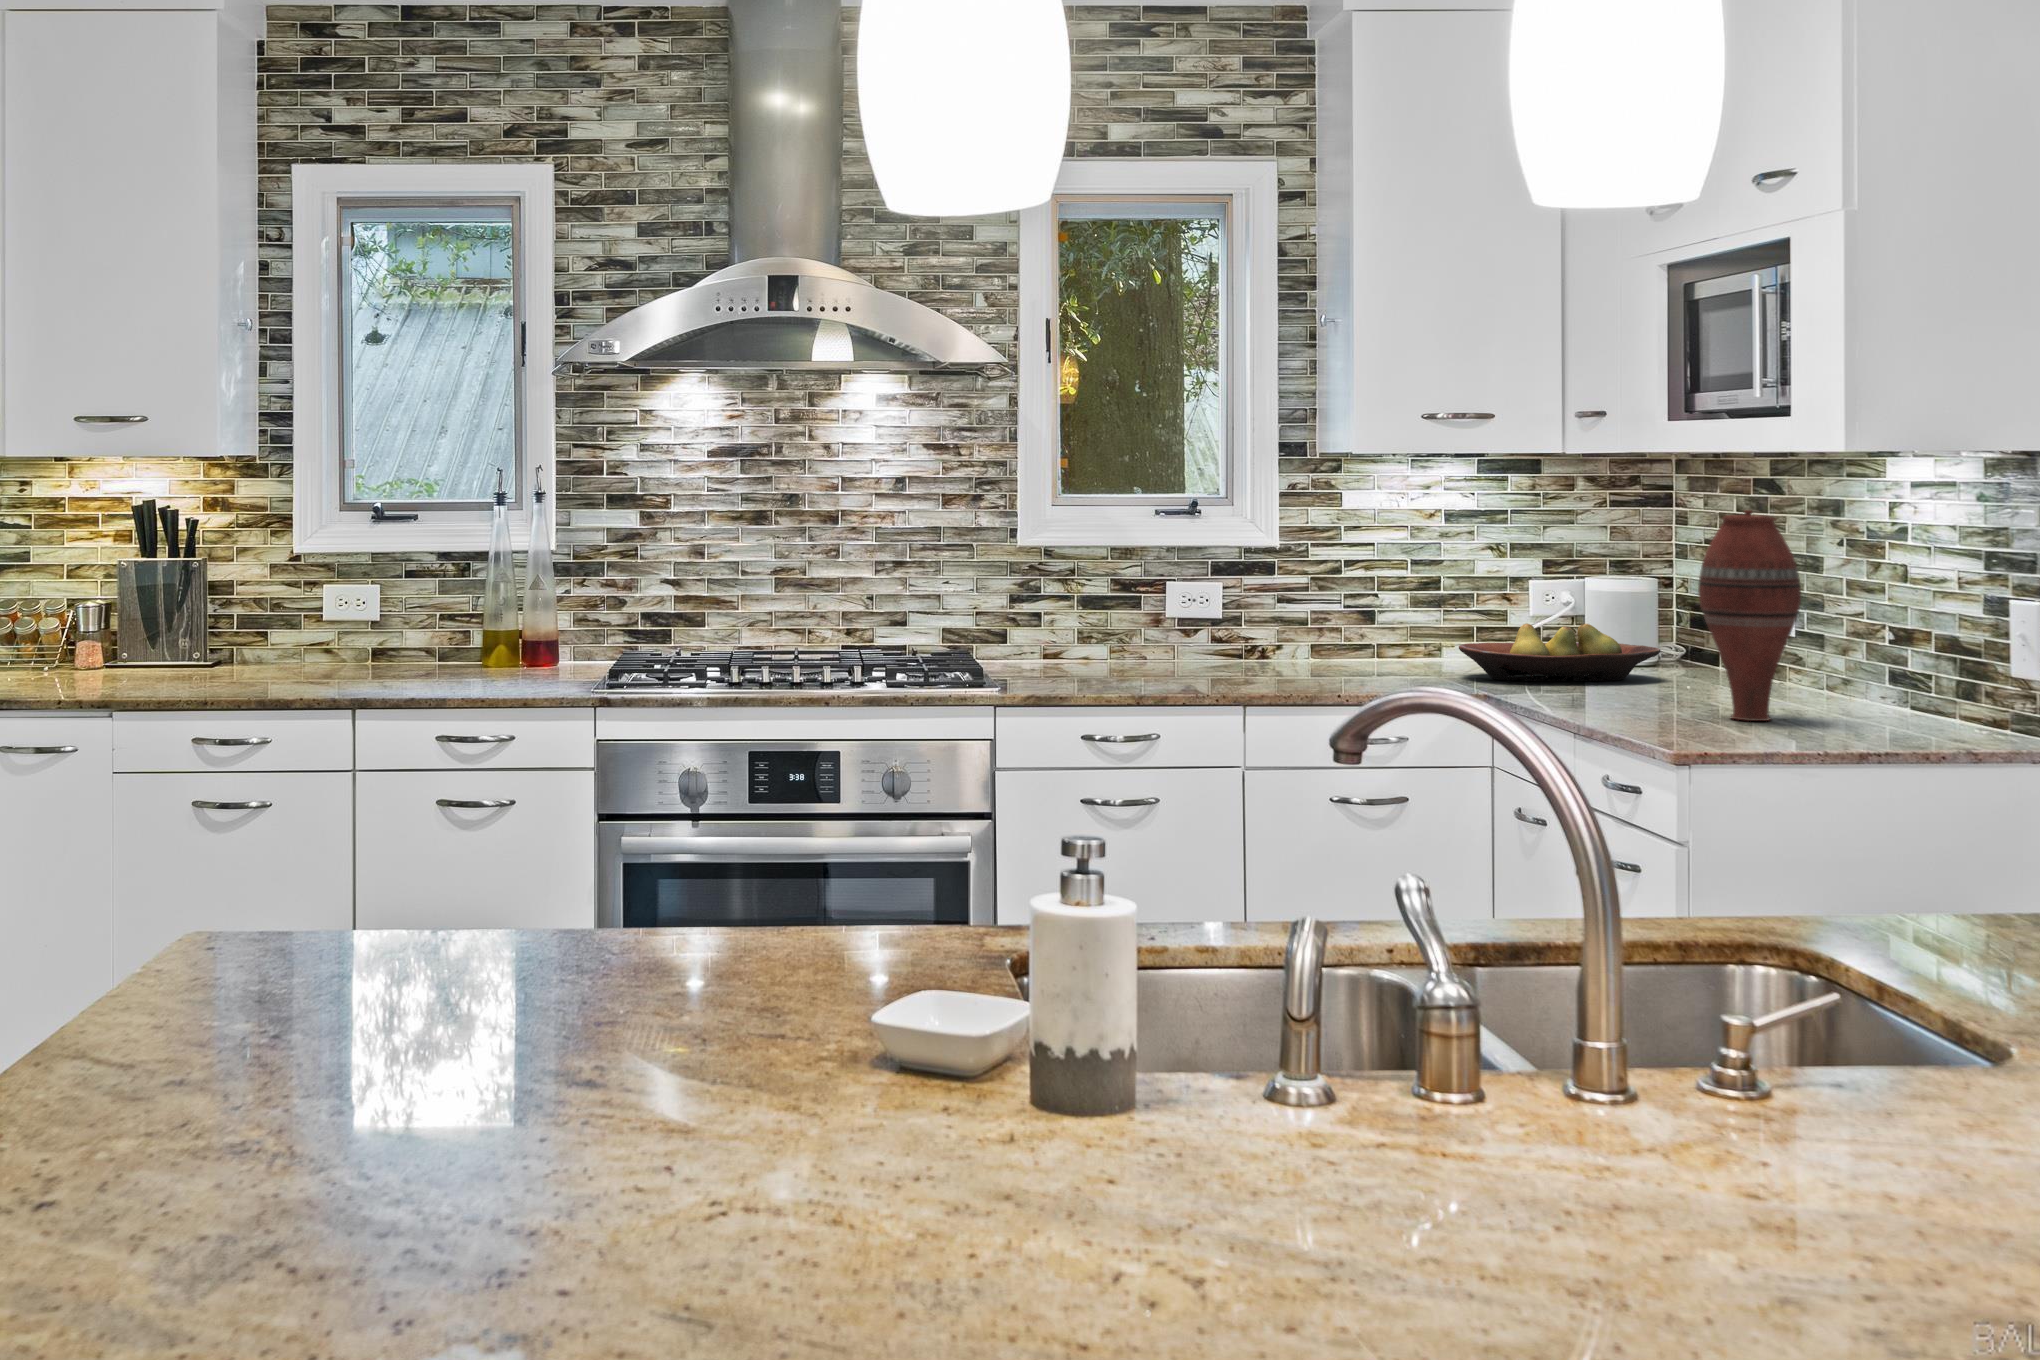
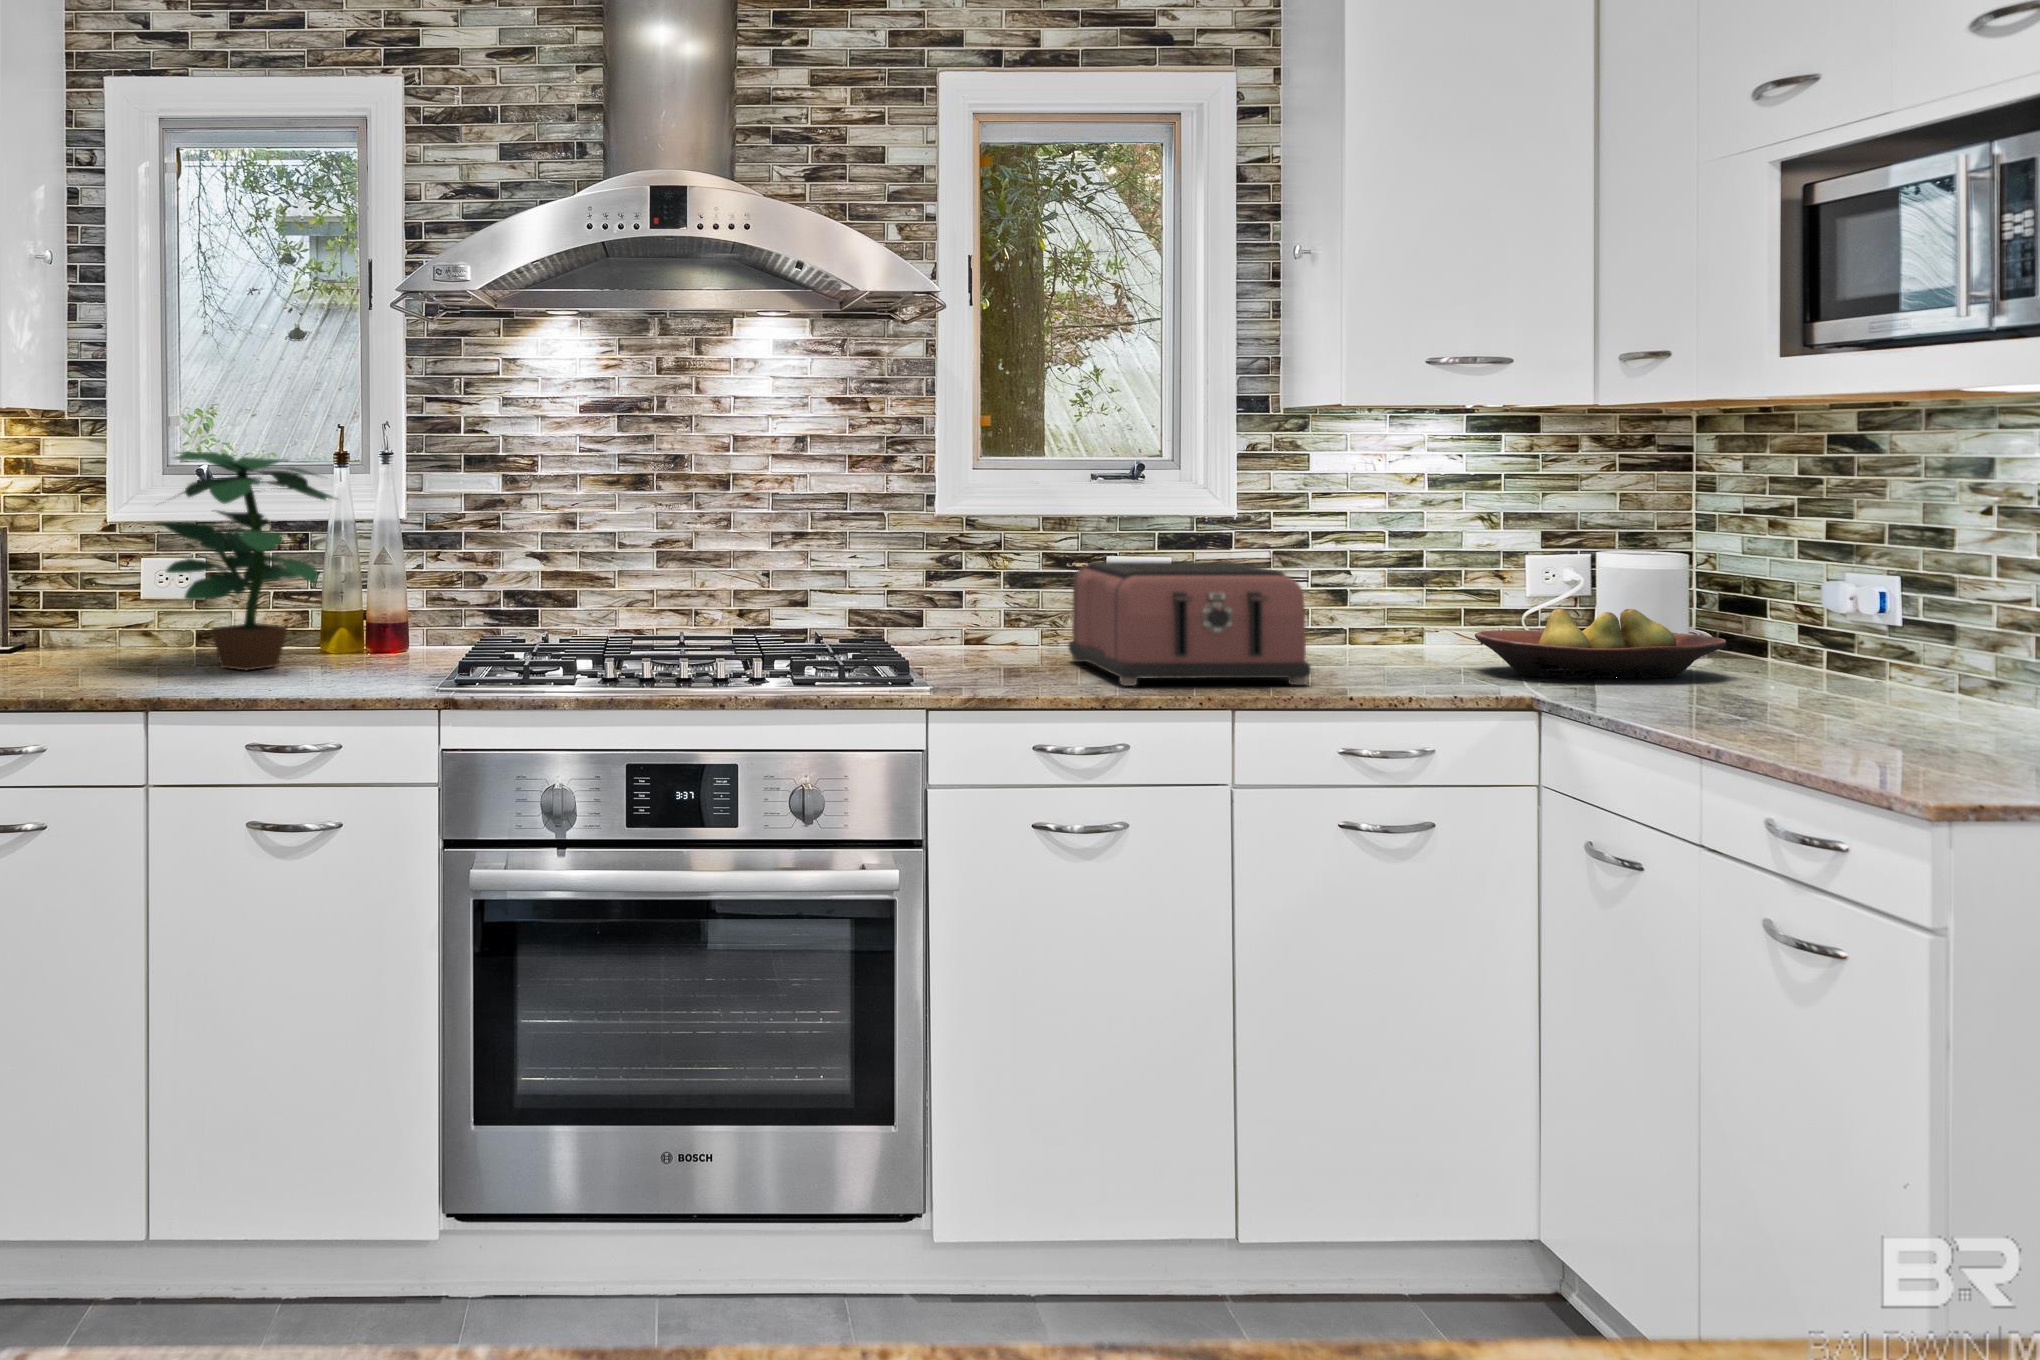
potted plant: none [341,493,505,679] -> present [155,452,335,670]
vase: present [1698,510,1801,721] -> none [1852,468,2002,742]
toaster: none [1124,585,1311,687] -> present [1068,561,1311,686]

